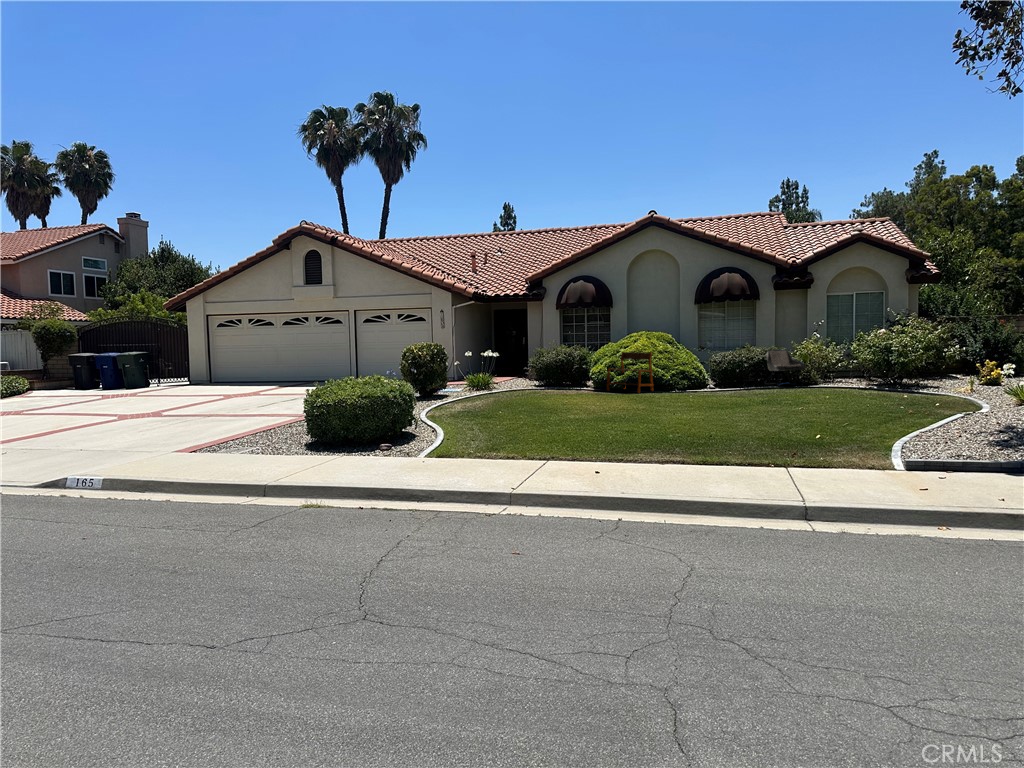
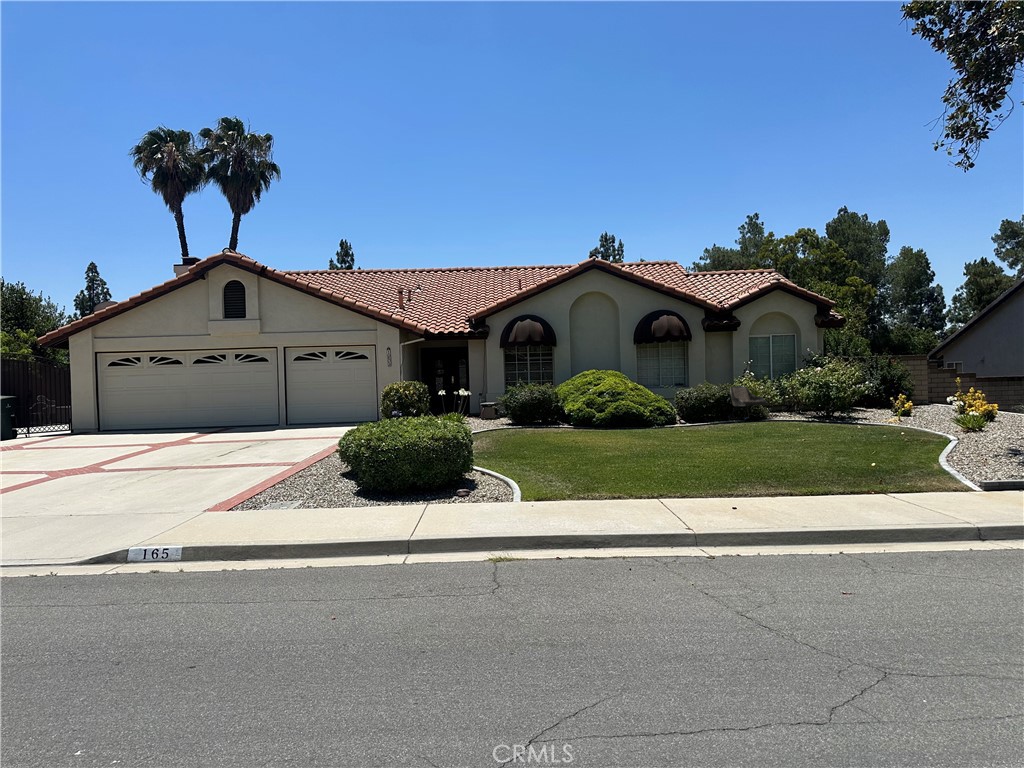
bench: present [607,352,654,393] -> none [589,389,636,430]

